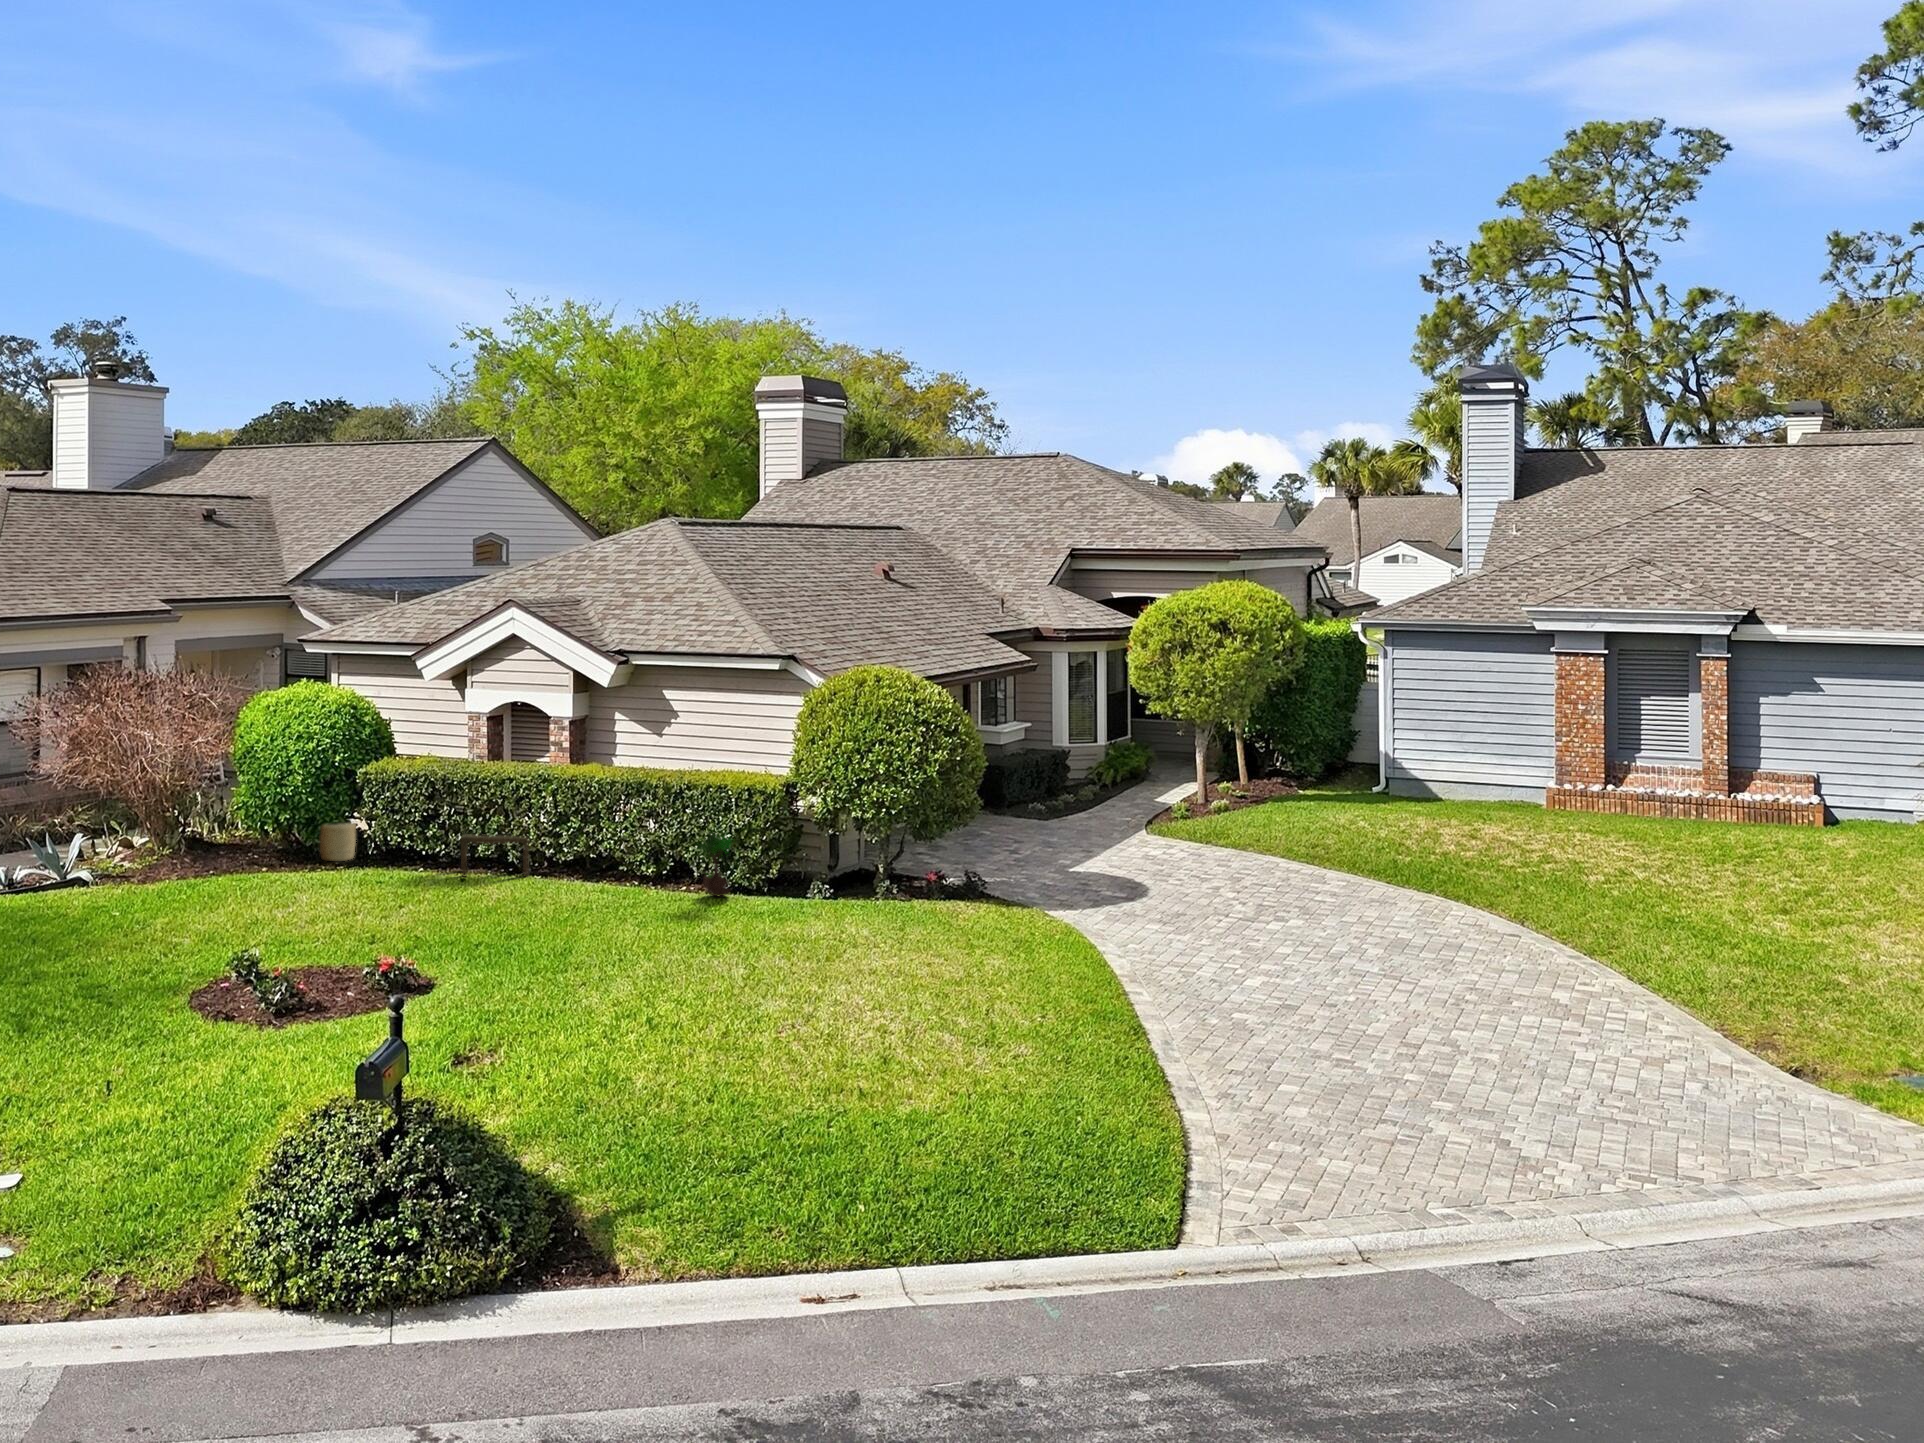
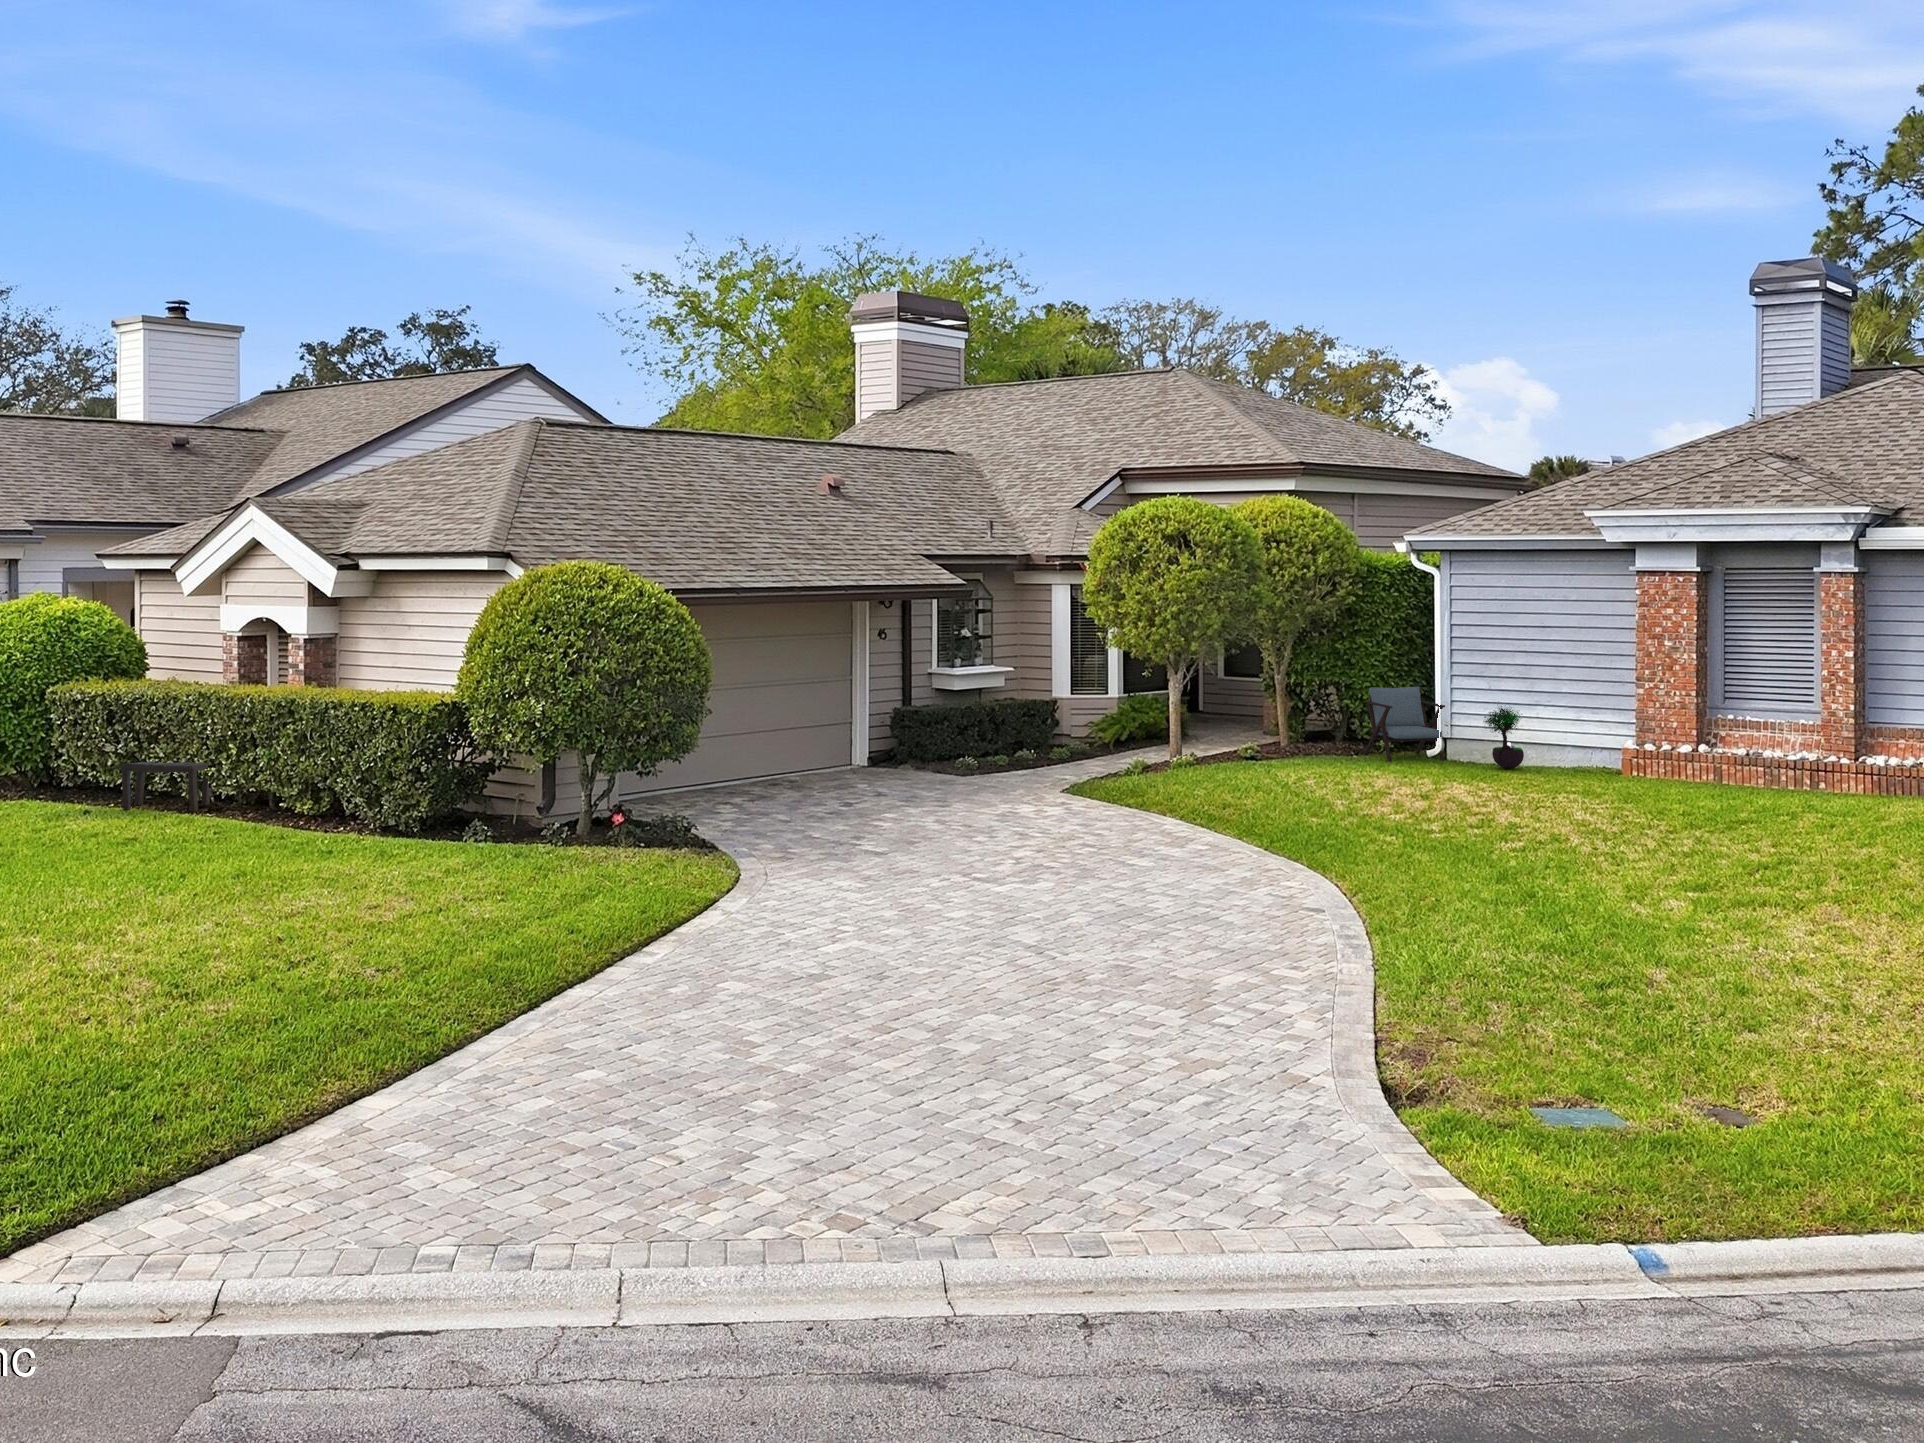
lounge chair: none [1327,737,1396,798] -> present [1364,687,1445,761]
woven basket: present [320,823,356,861] -> none [16,748,62,792]
potted tree: present [698,833,733,896] -> present [1483,707,1524,769]

